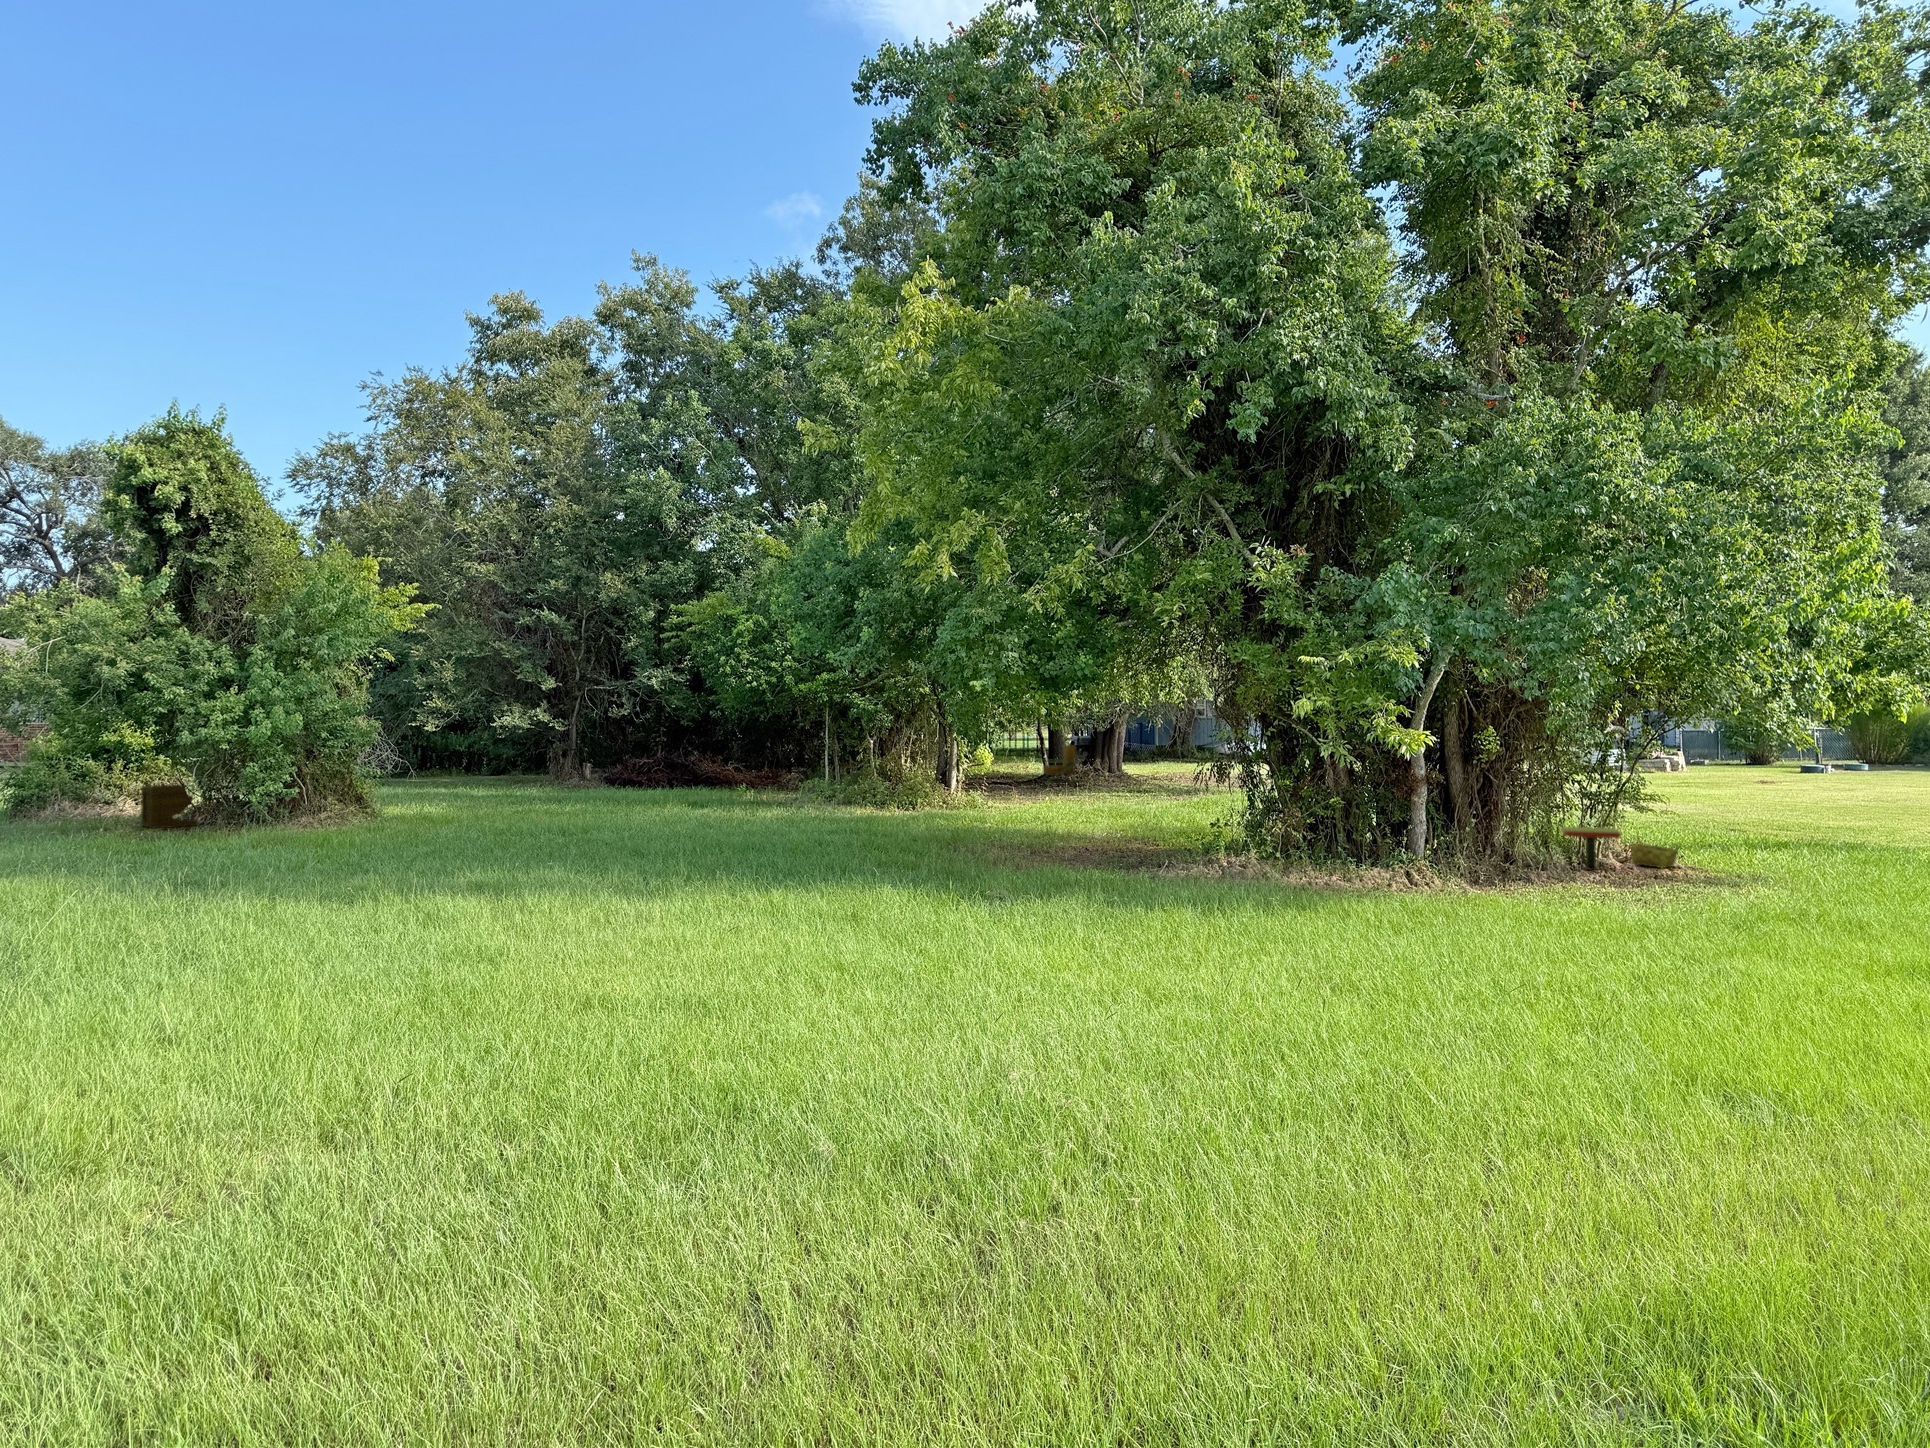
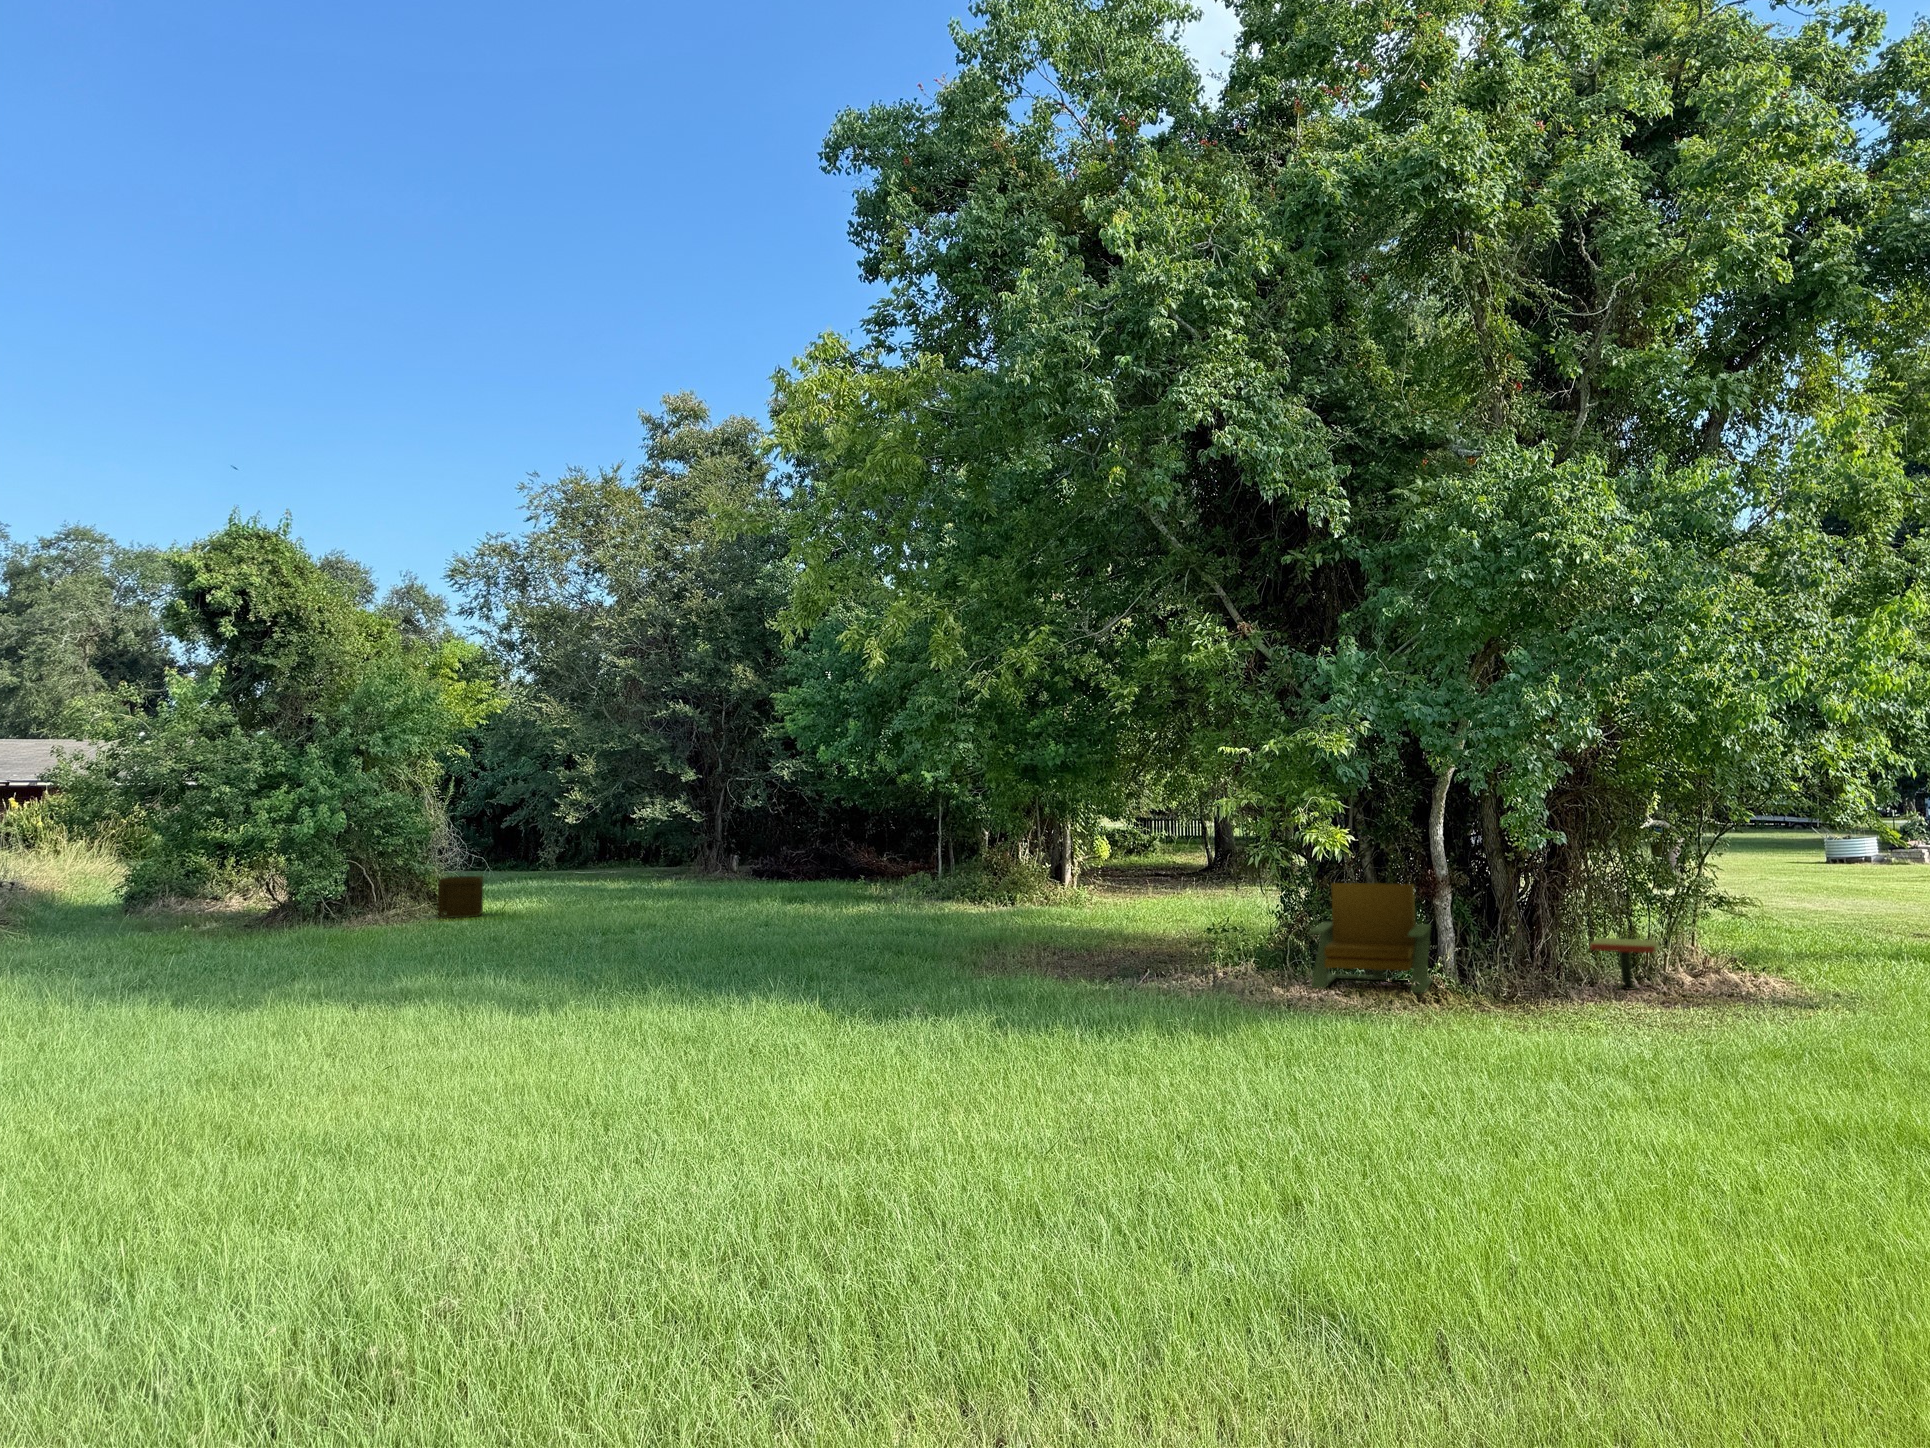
lounge chair: present [1041,744,1078,782] -> present [1309,883,1433,993]
wooden crate: present [141,784,198,828] -> present [438,876,484,918]
woven basket: present [1630,838,1678,868] -> none [1680,951,1736,989]

